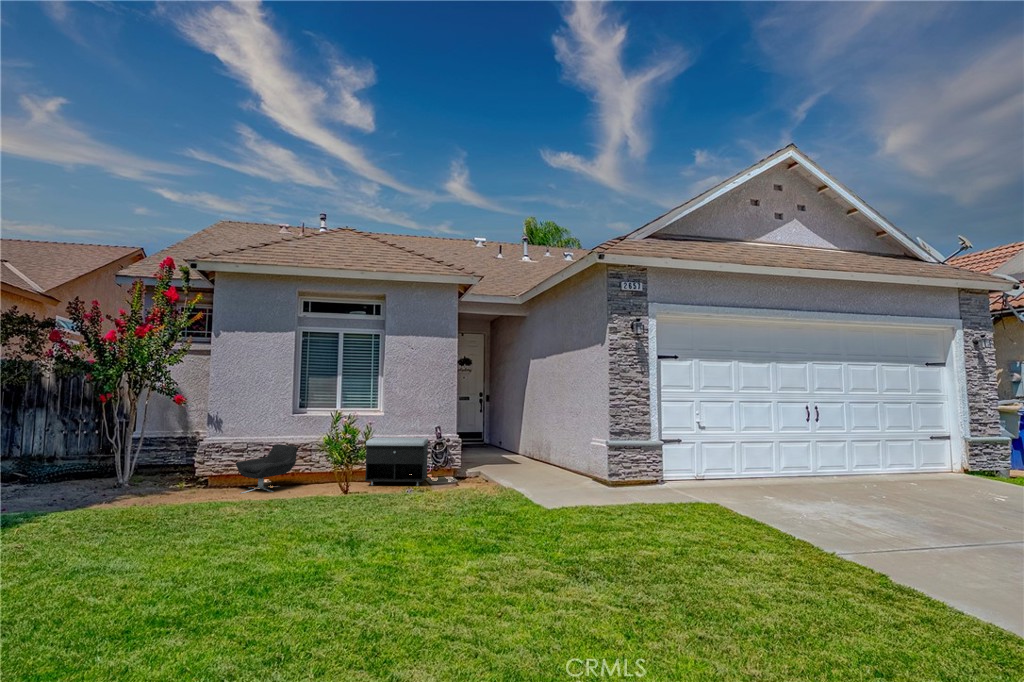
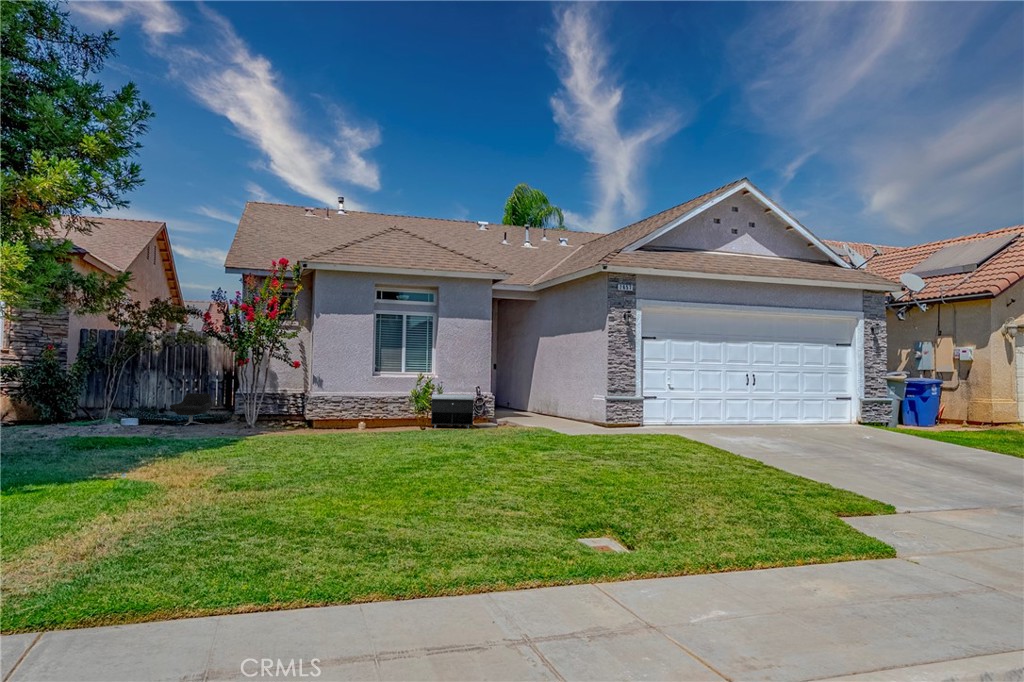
lounge chair: present [236,444,298,493] -> present [170,393,212,425]

